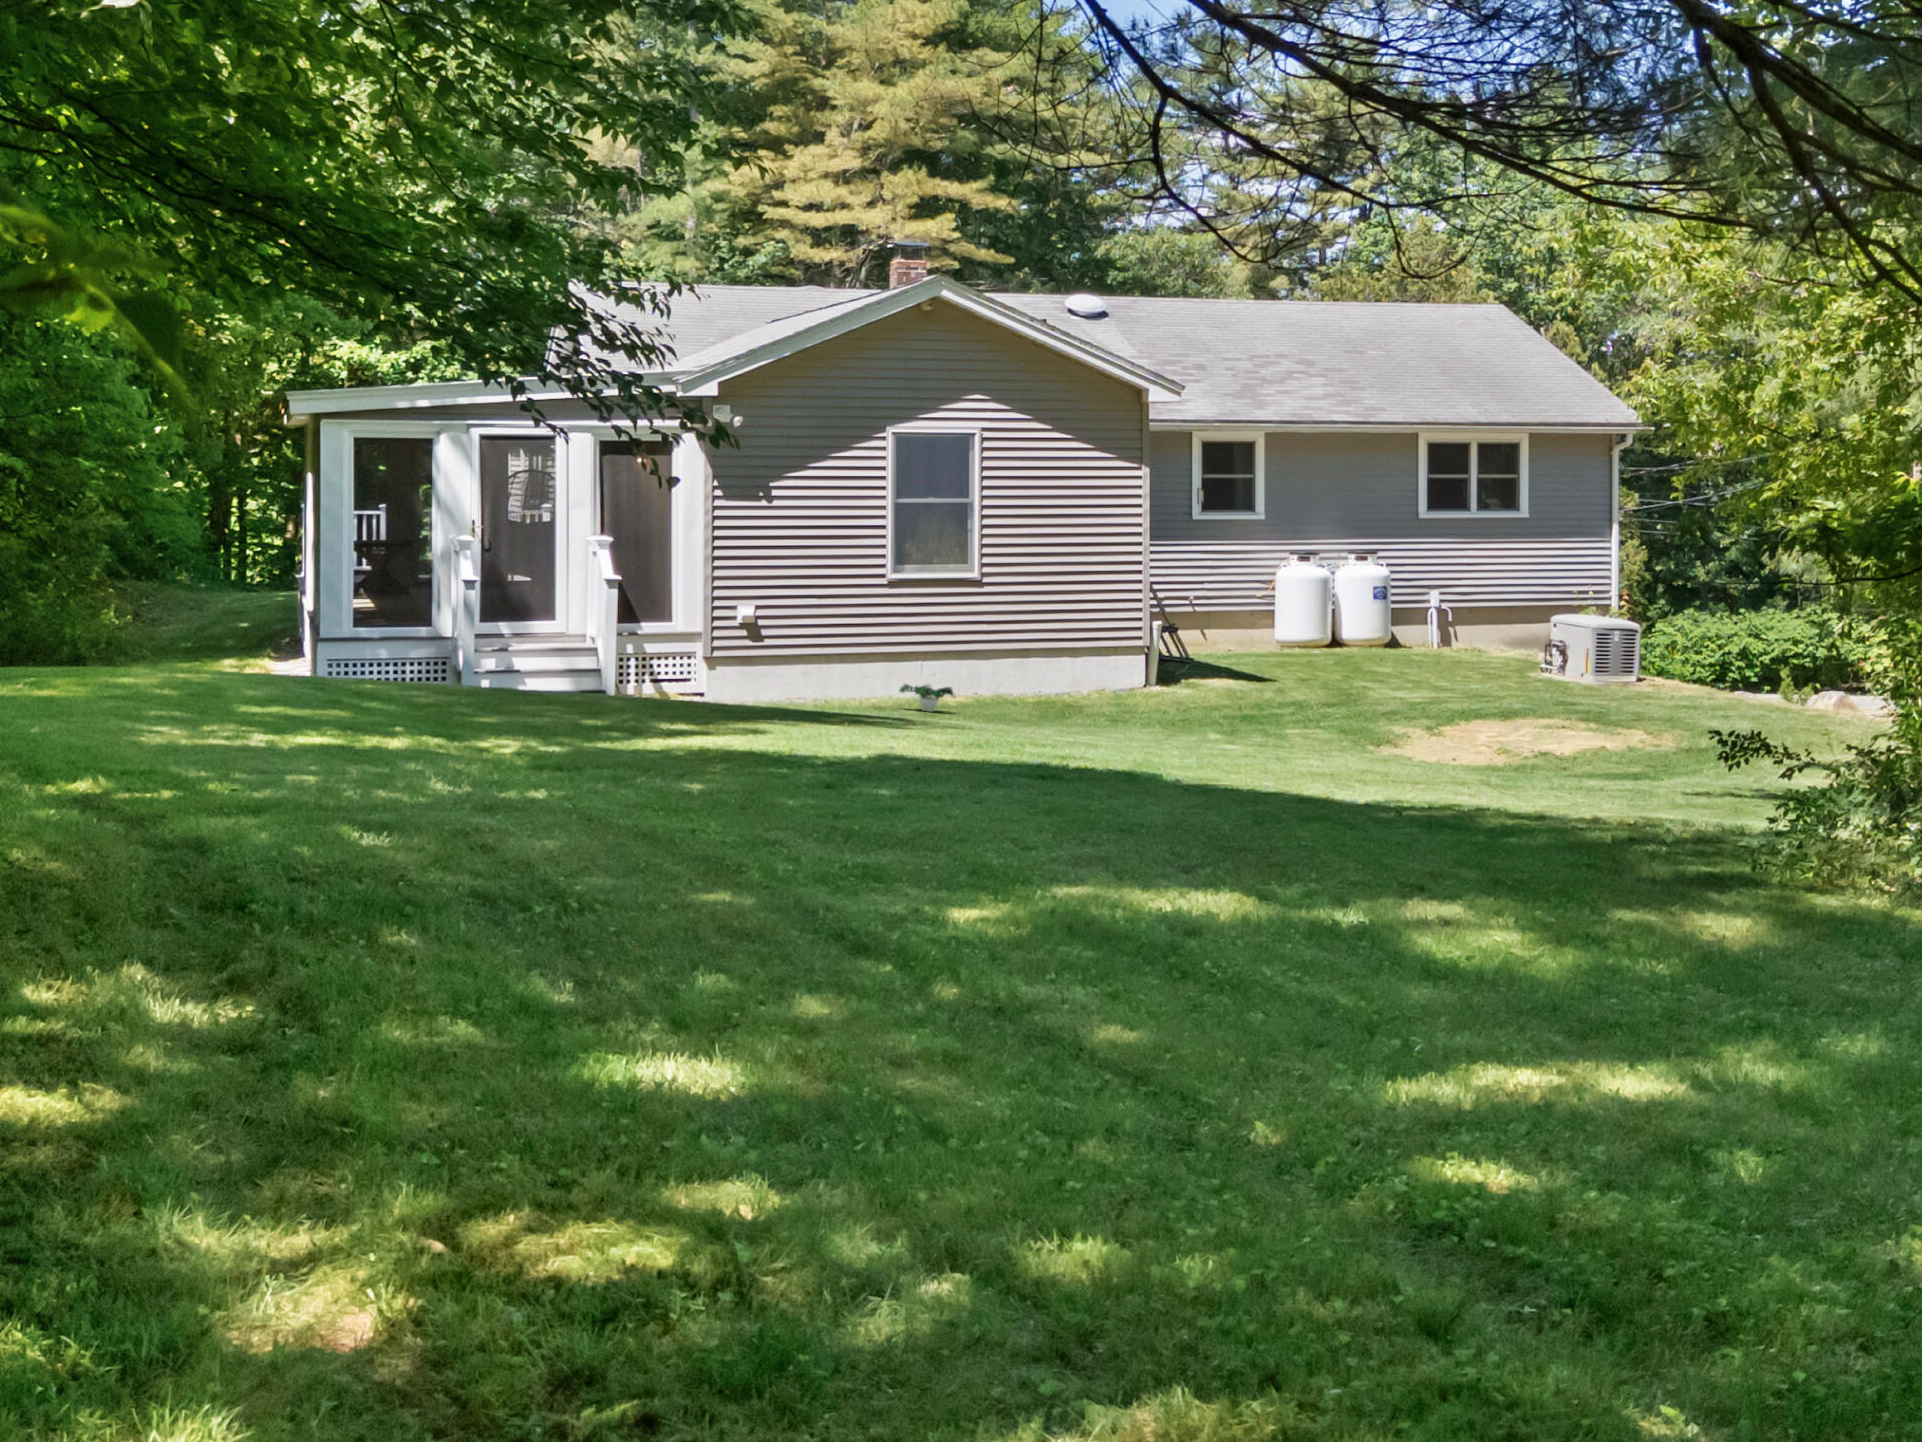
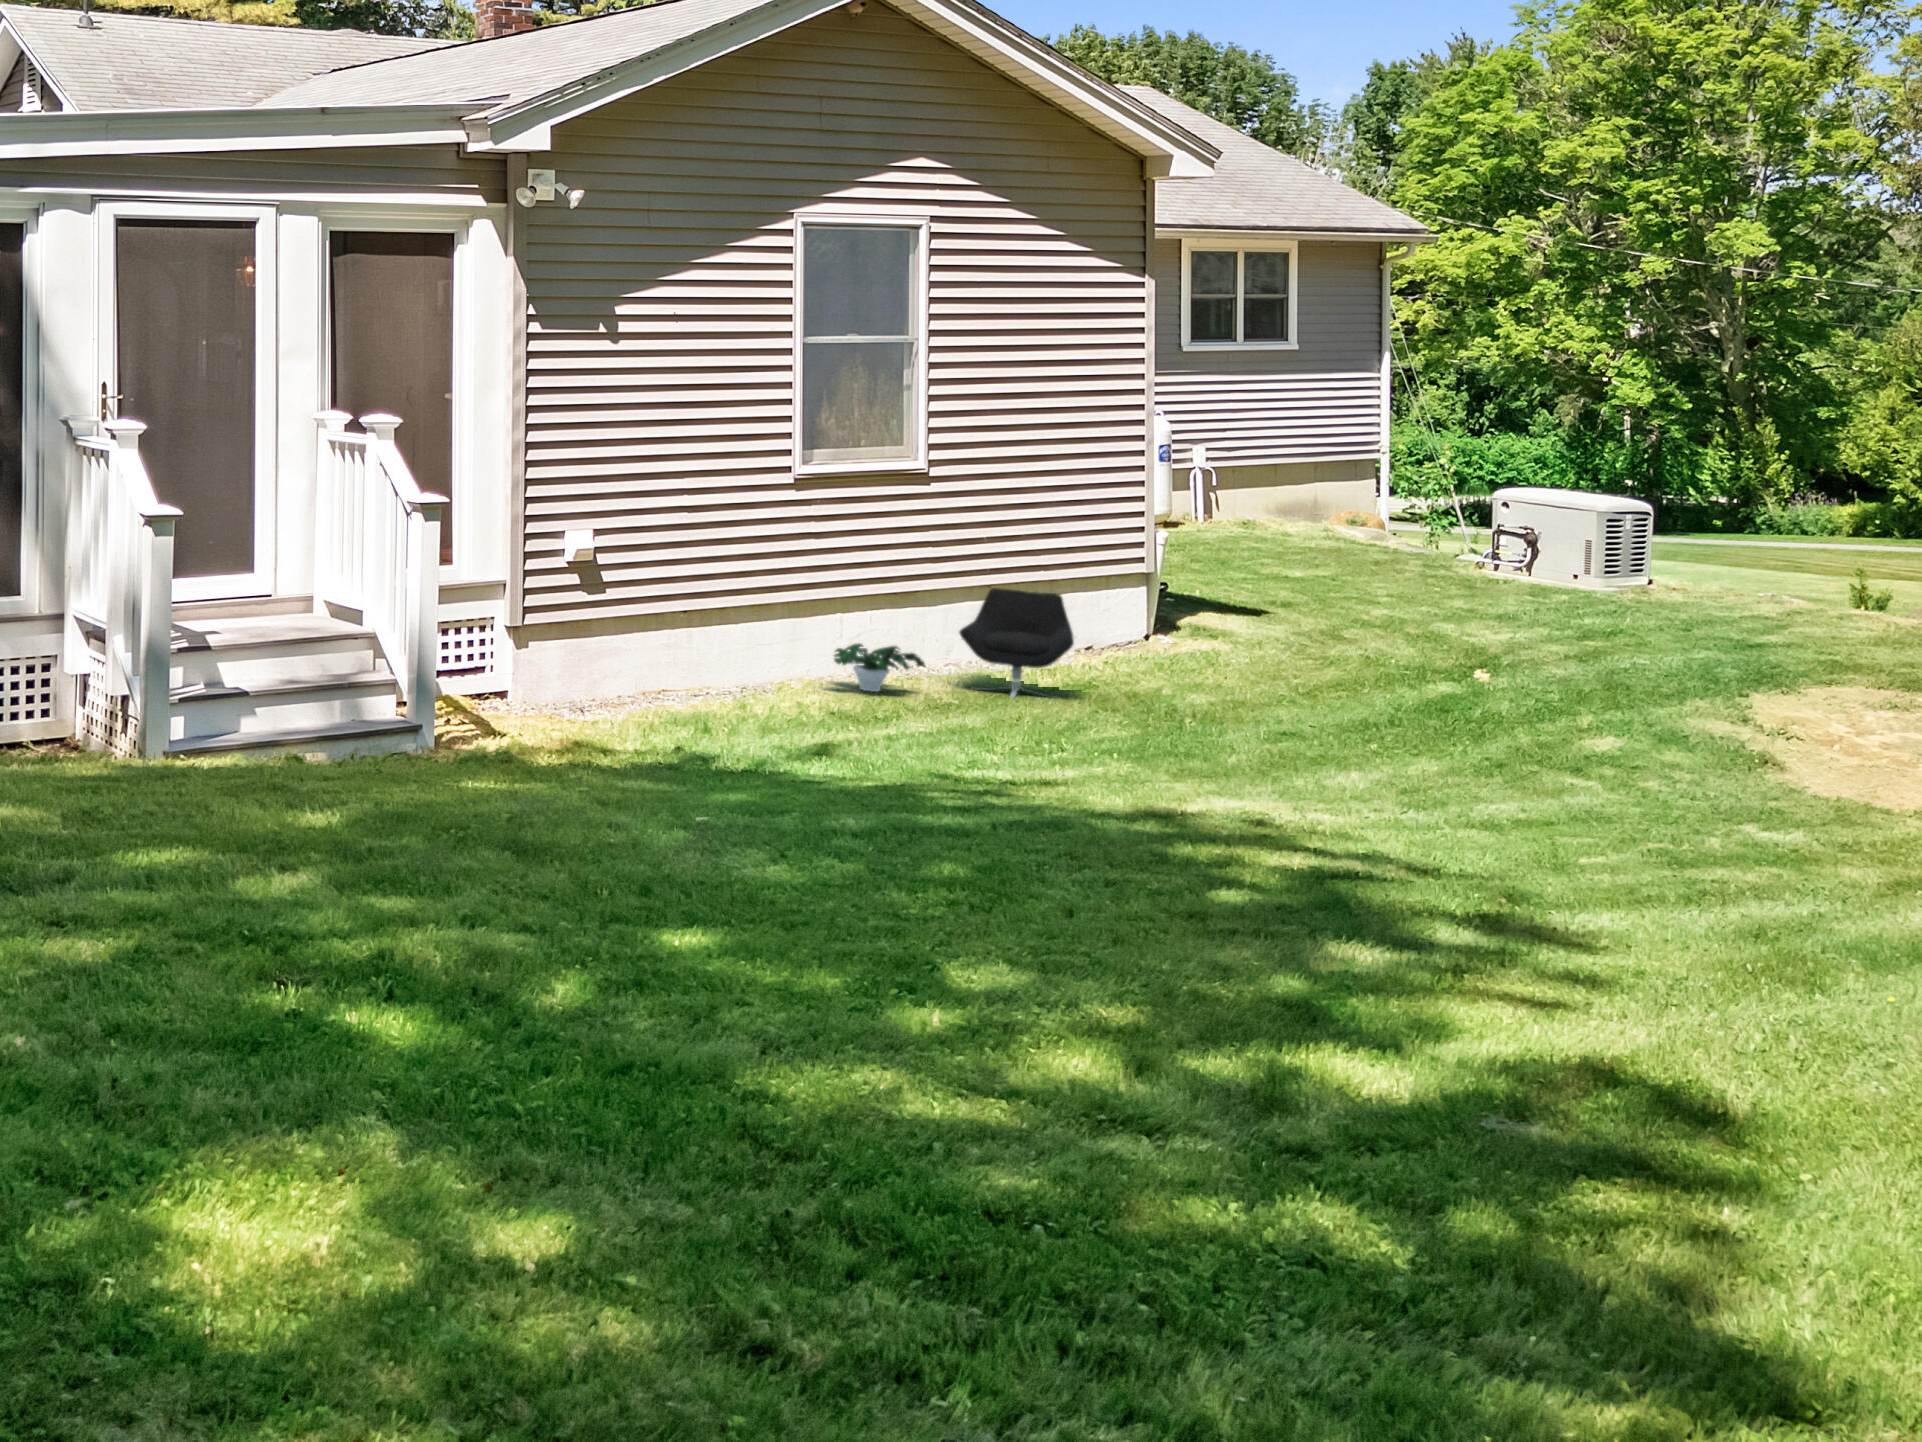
lounge chair: none [990,659,1071,724] -> present [959,588,1074,698]

